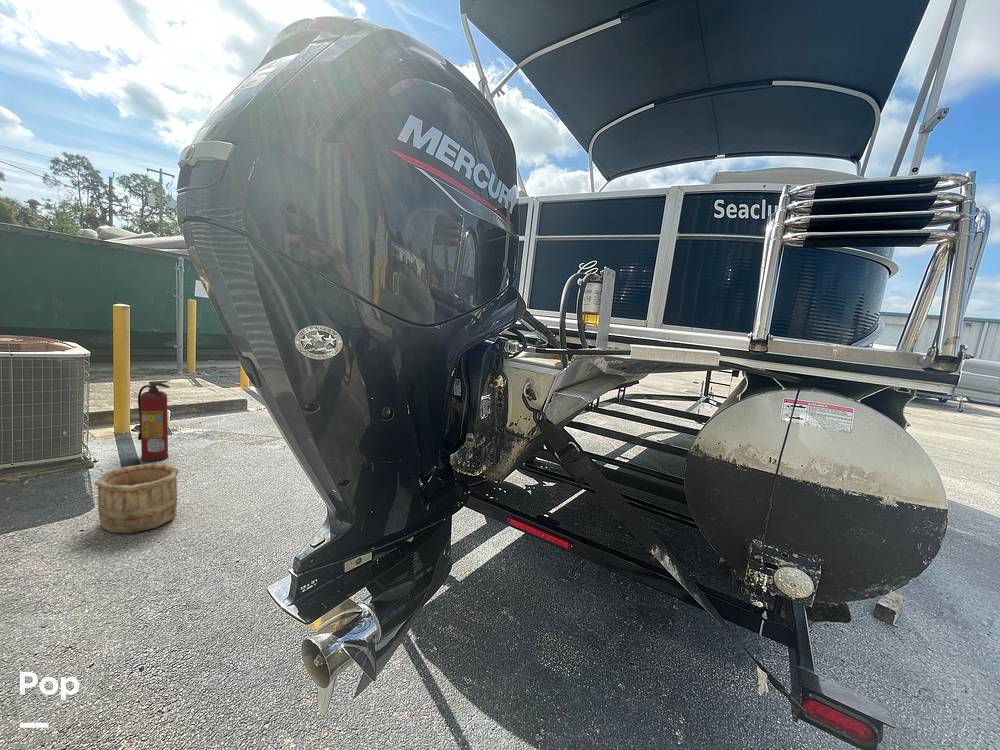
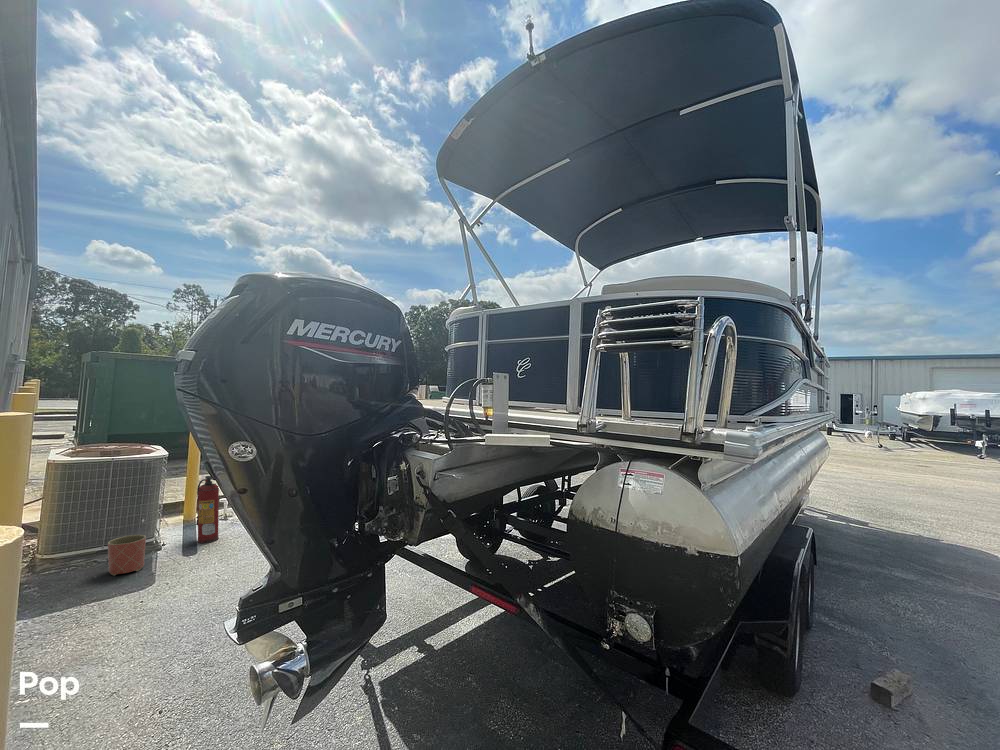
planter: none [20,450,75,501] -> present [108,535,146,576]
wooden bucket: present [95,464,179,533] -> none [151,544,213,600]

